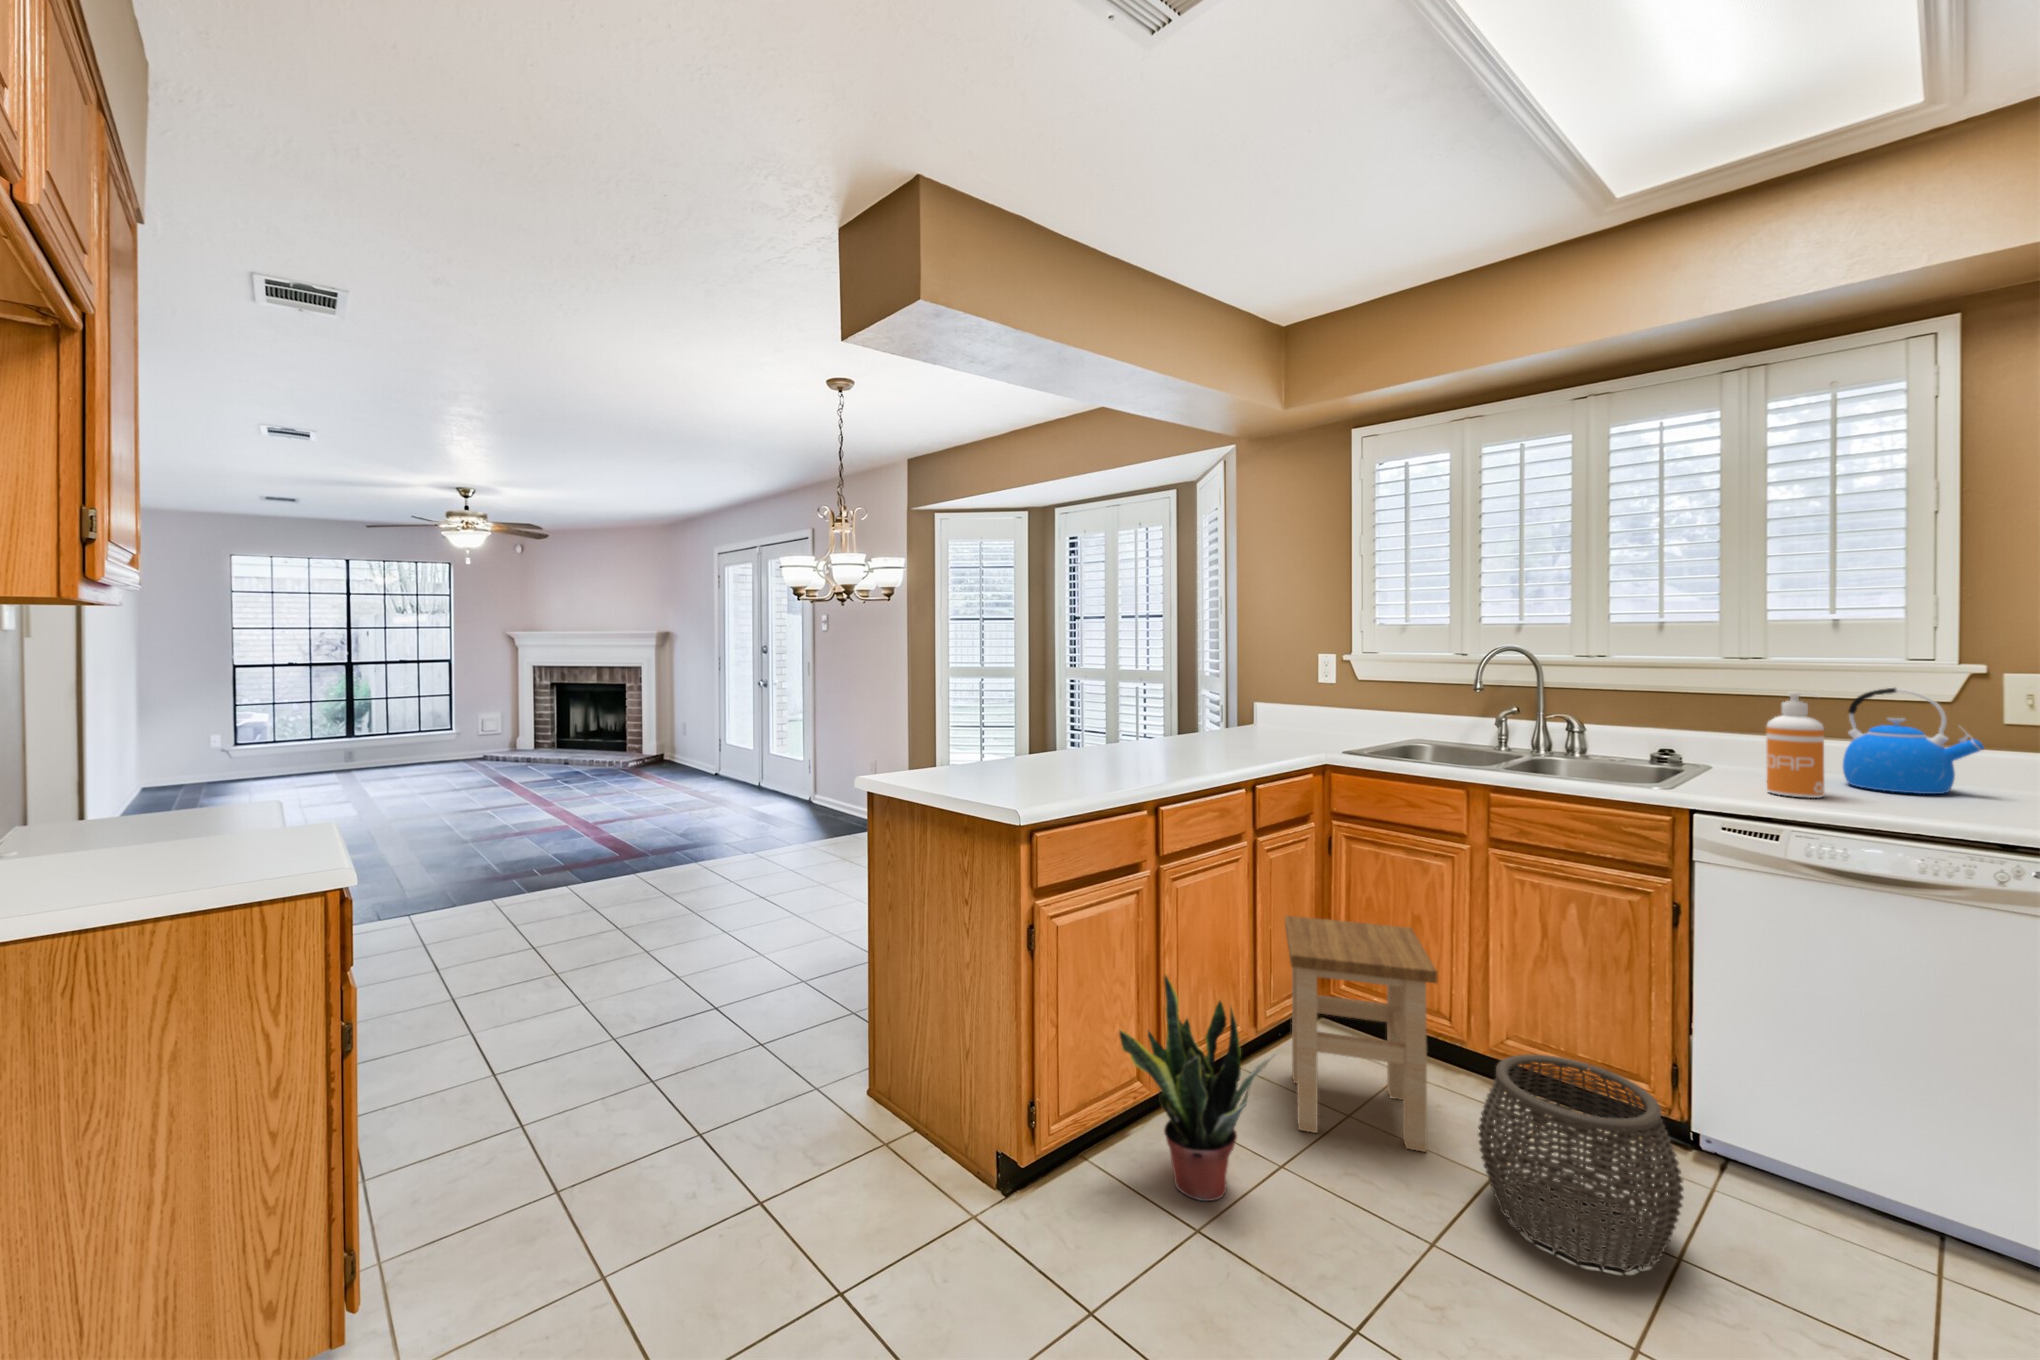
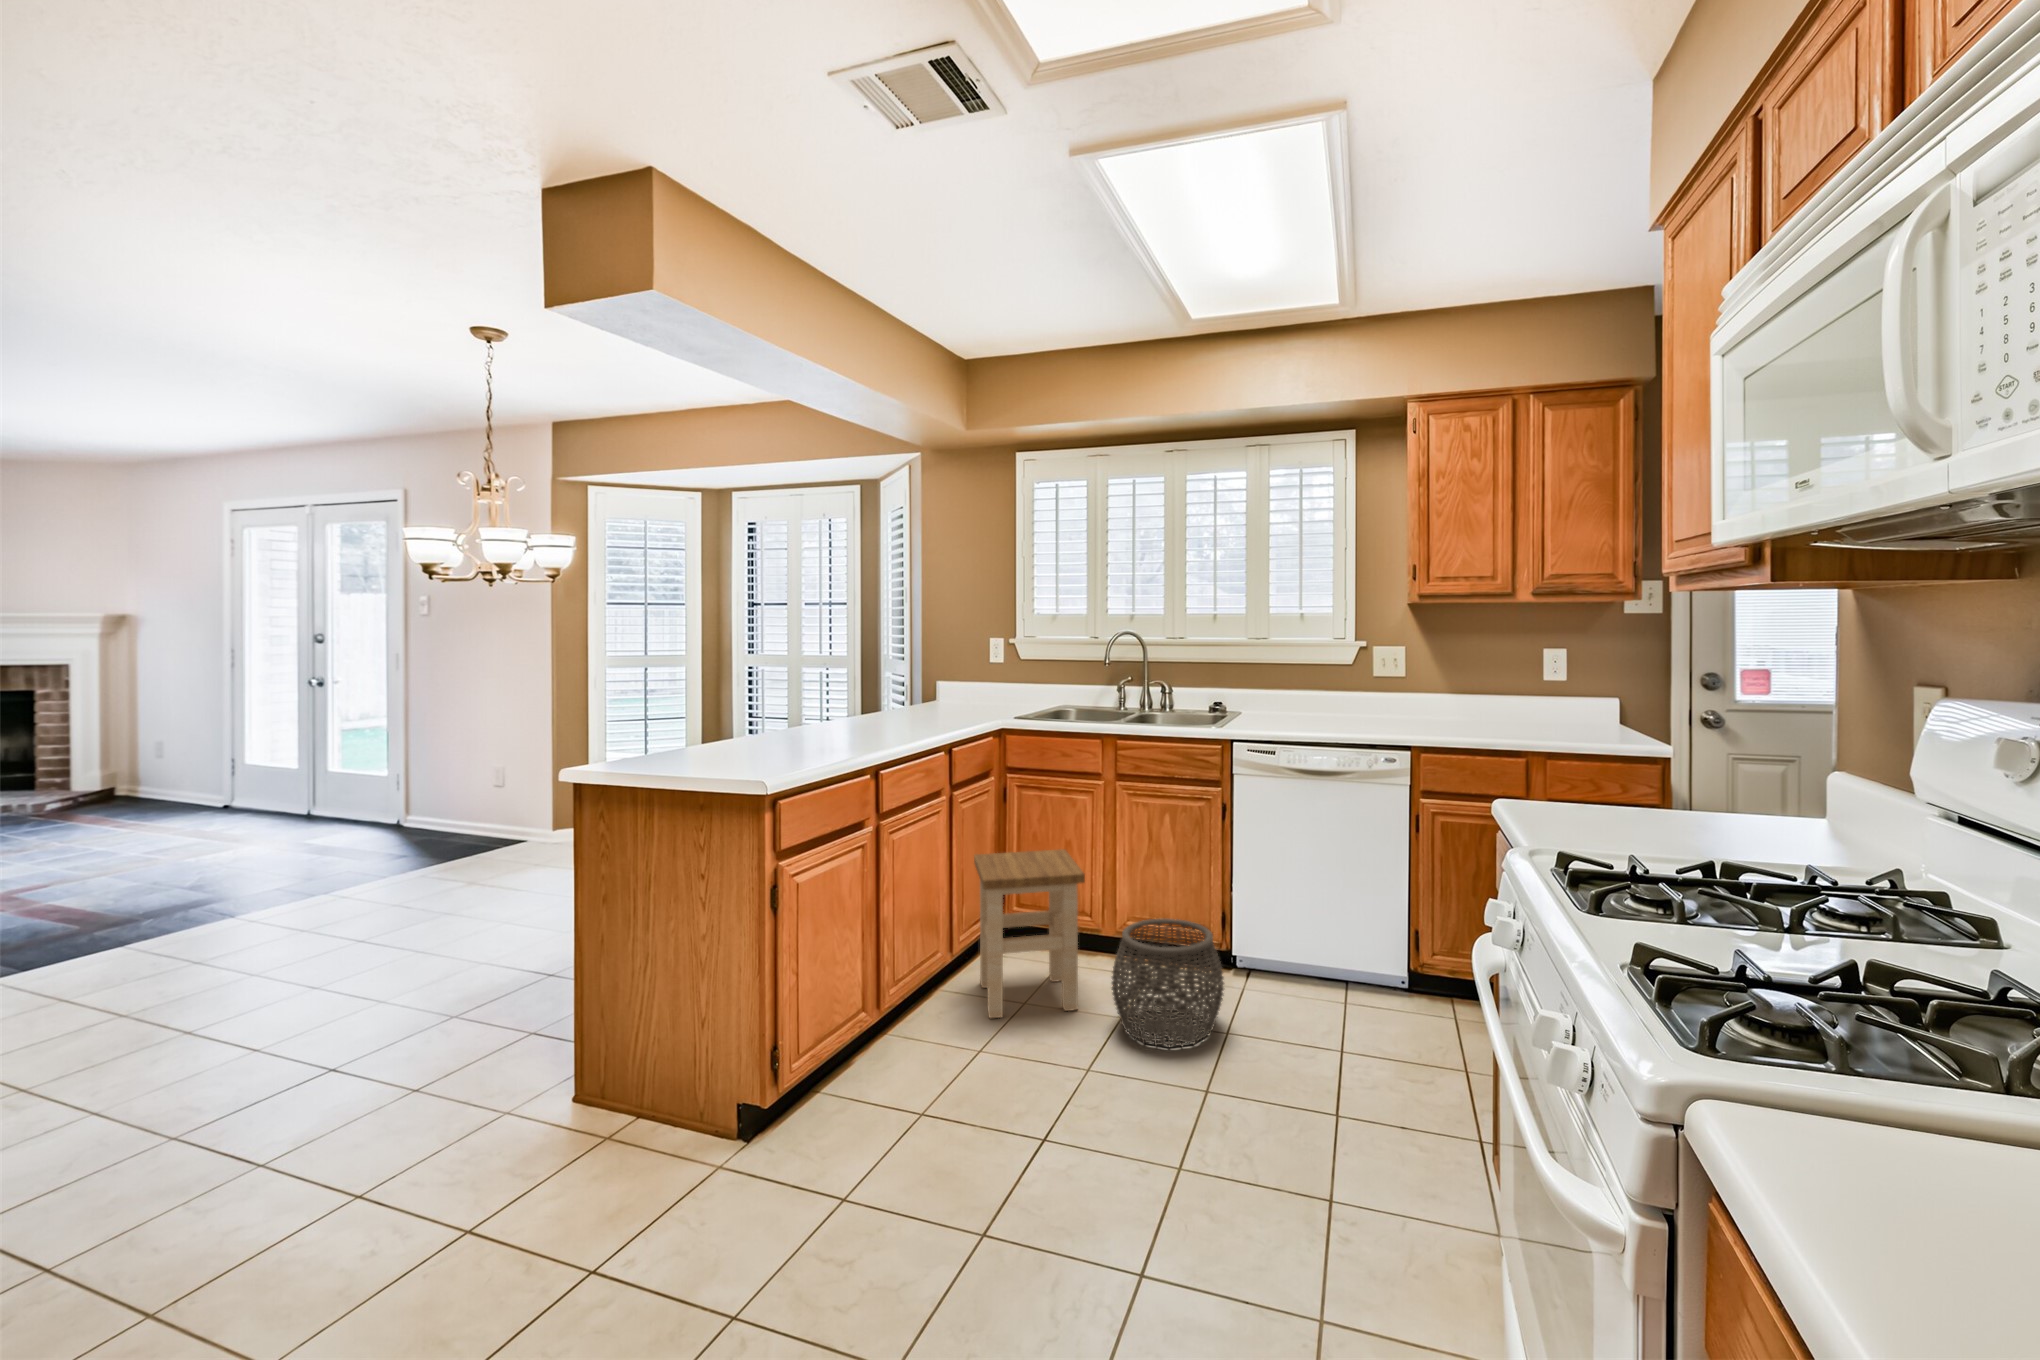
kettle: present [1843,688,1984,794] -> none [1305,657,1365,721]
soap dispenser: present [1766,692,1824,798] -> none [1269,661,1296,728]
potted plant: present [1119,976,1274,1201] -> none [855,910,979,1085]

